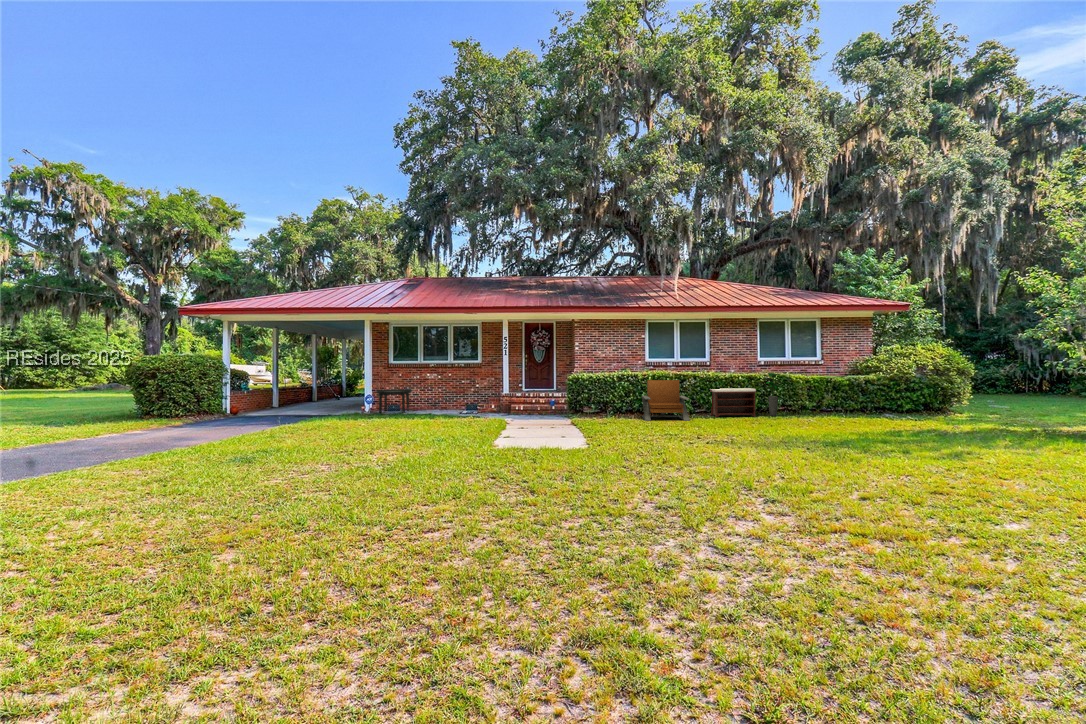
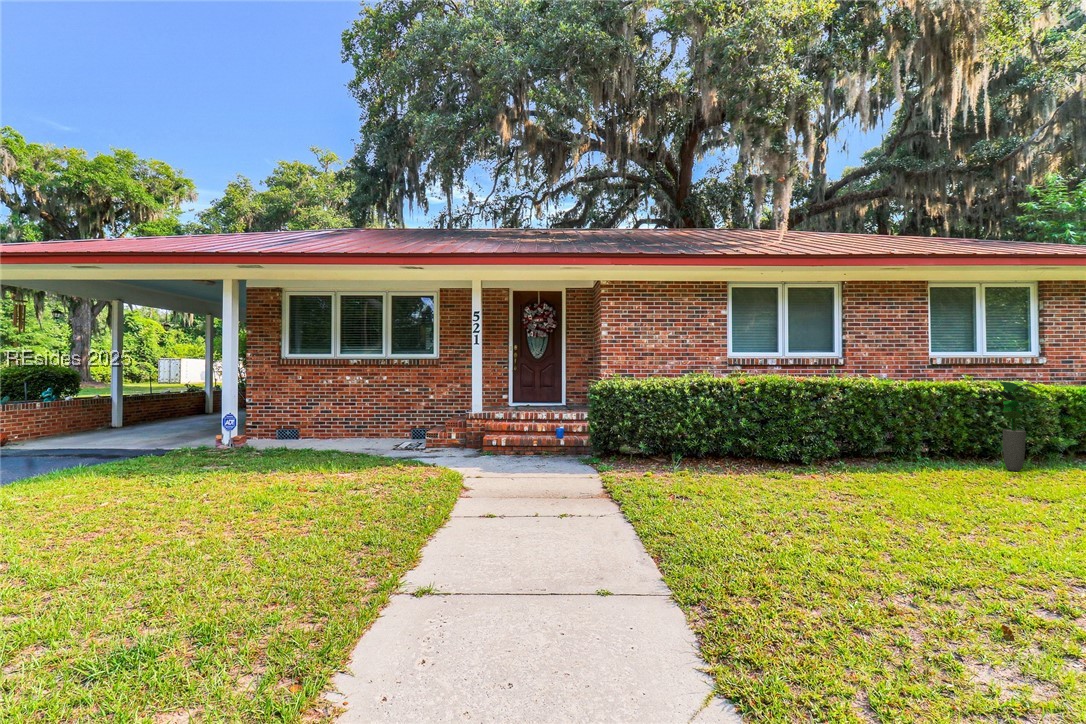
lounge chair: present [642,380,689,421] -> none [740,396,858,487]
bench: present [710,388,757,417] -> none [875,412,985,473]
round table: present [376,389,413,413] -> none [242,403,316,448]

